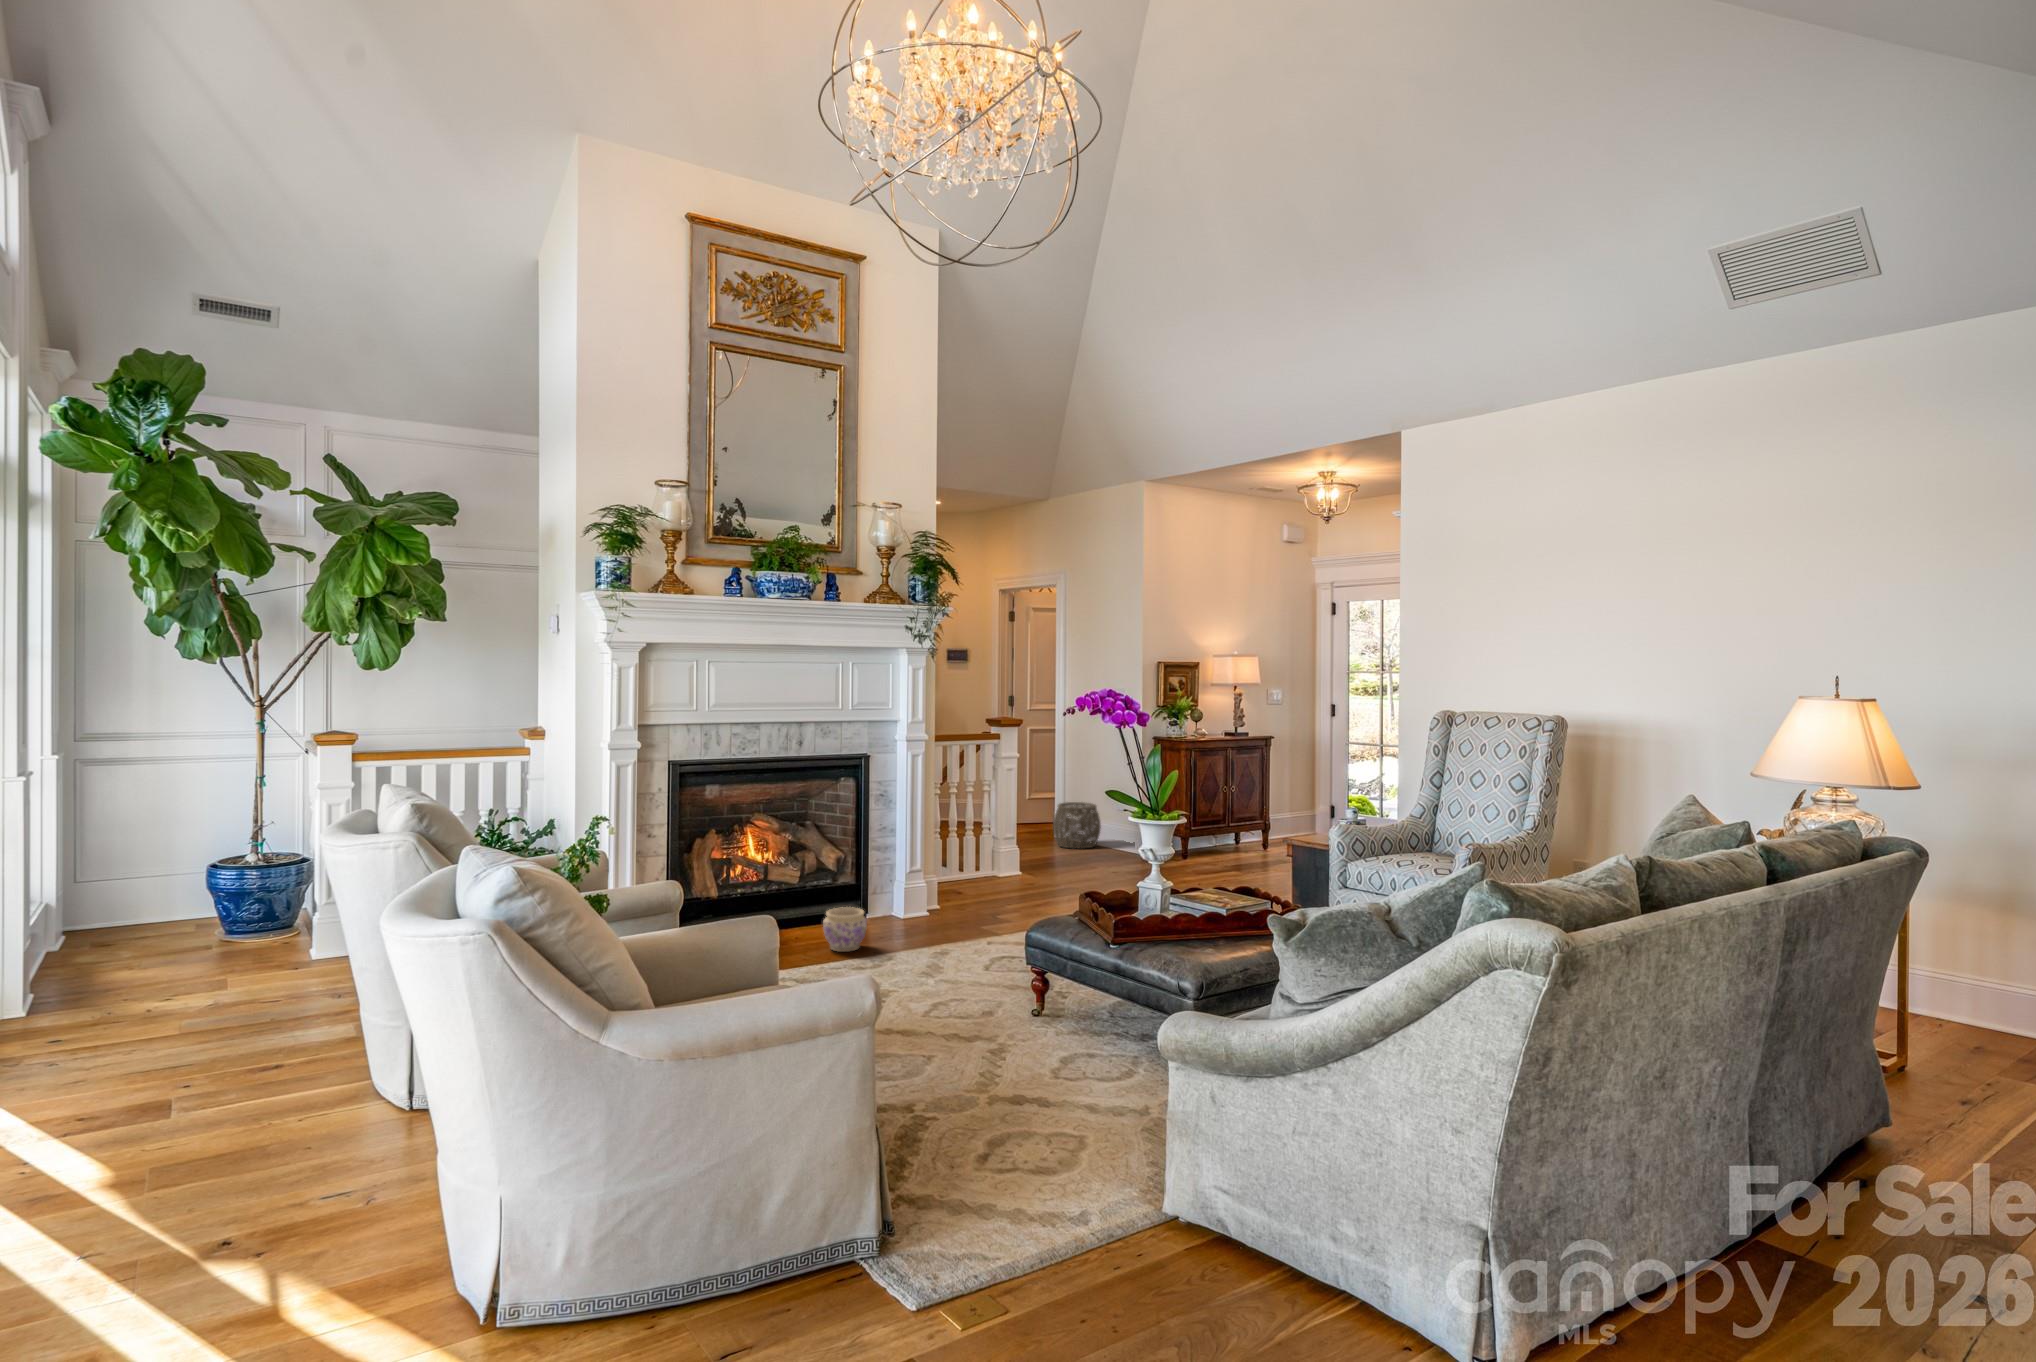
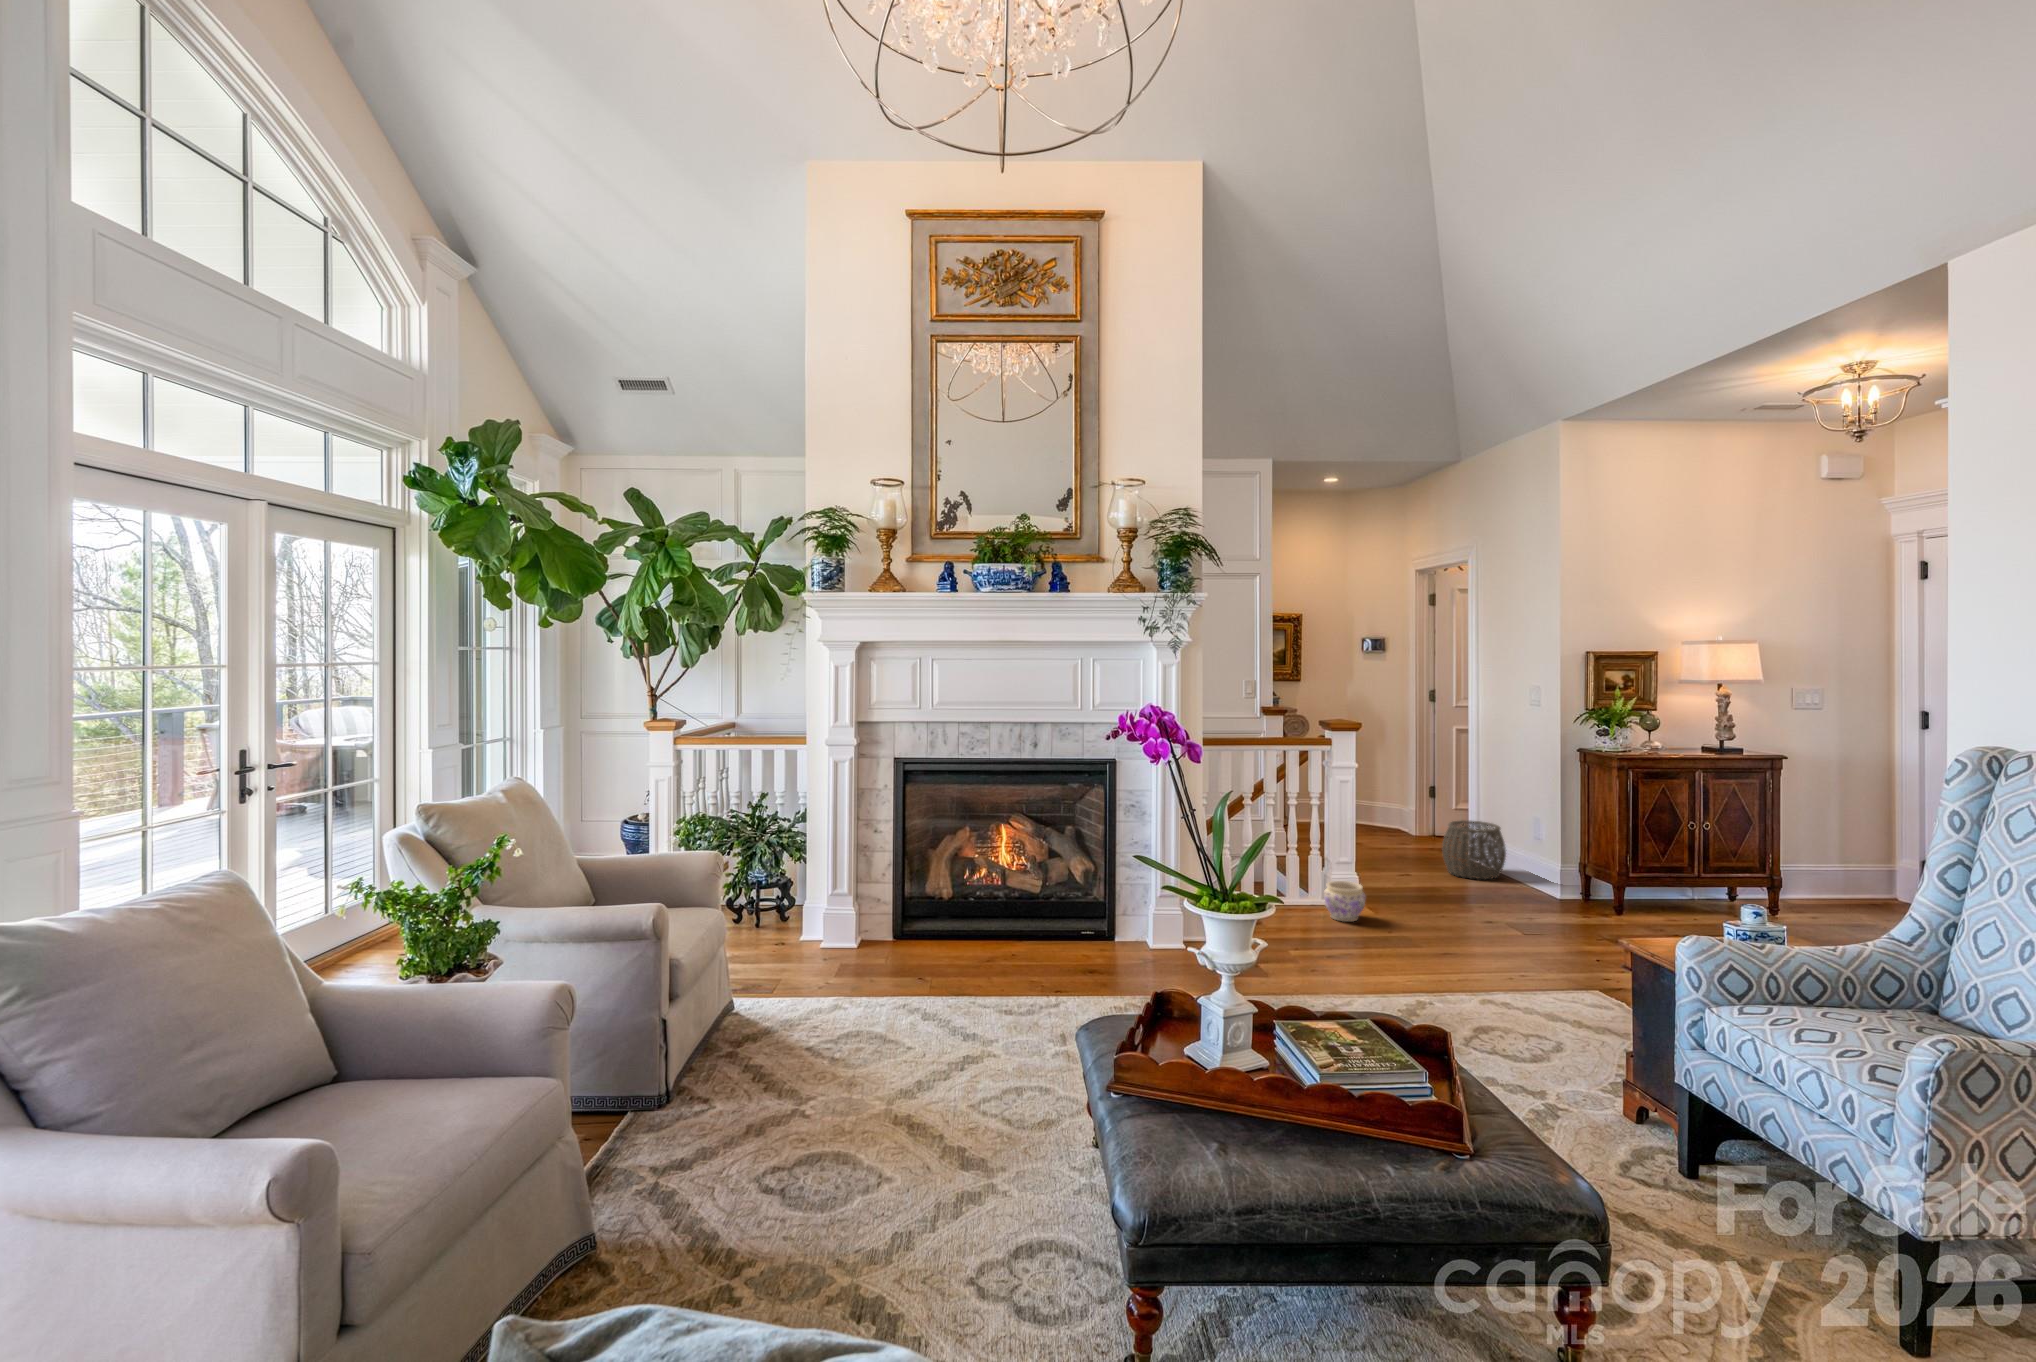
planter: present [823,907,867,952] -> present [1324,881,1365,922]

